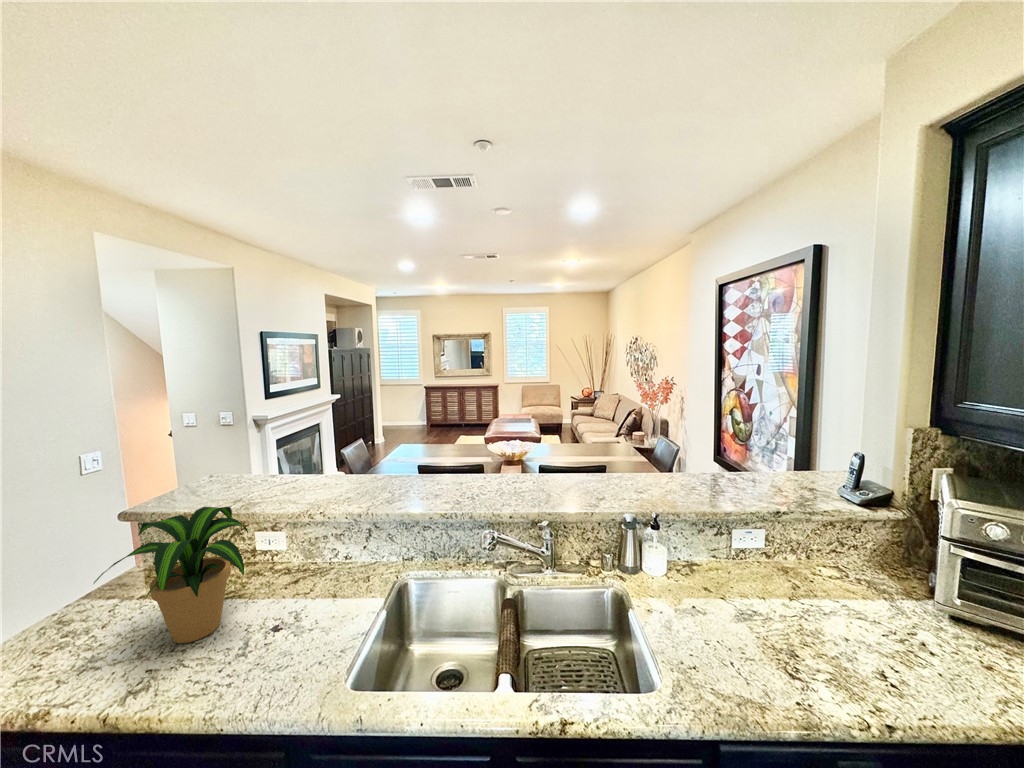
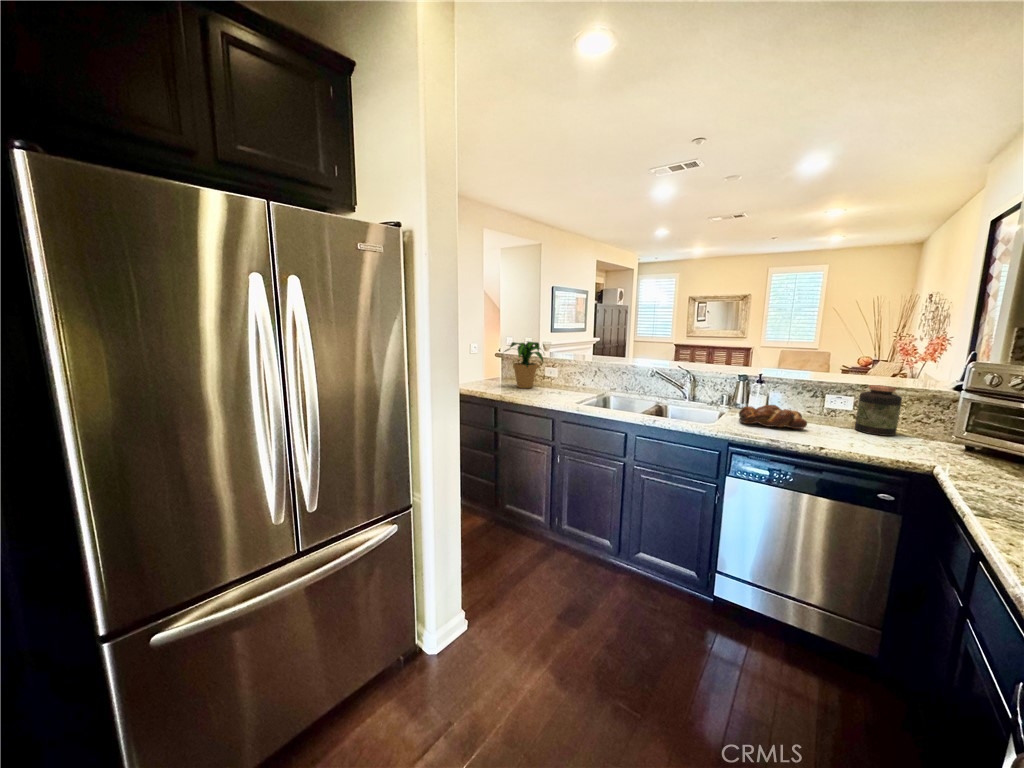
jar: none [802,526,862,611] -> present [855,385,902,436]
bread loaf: none [686,597,796,661] -> present [739,405,807,429]

